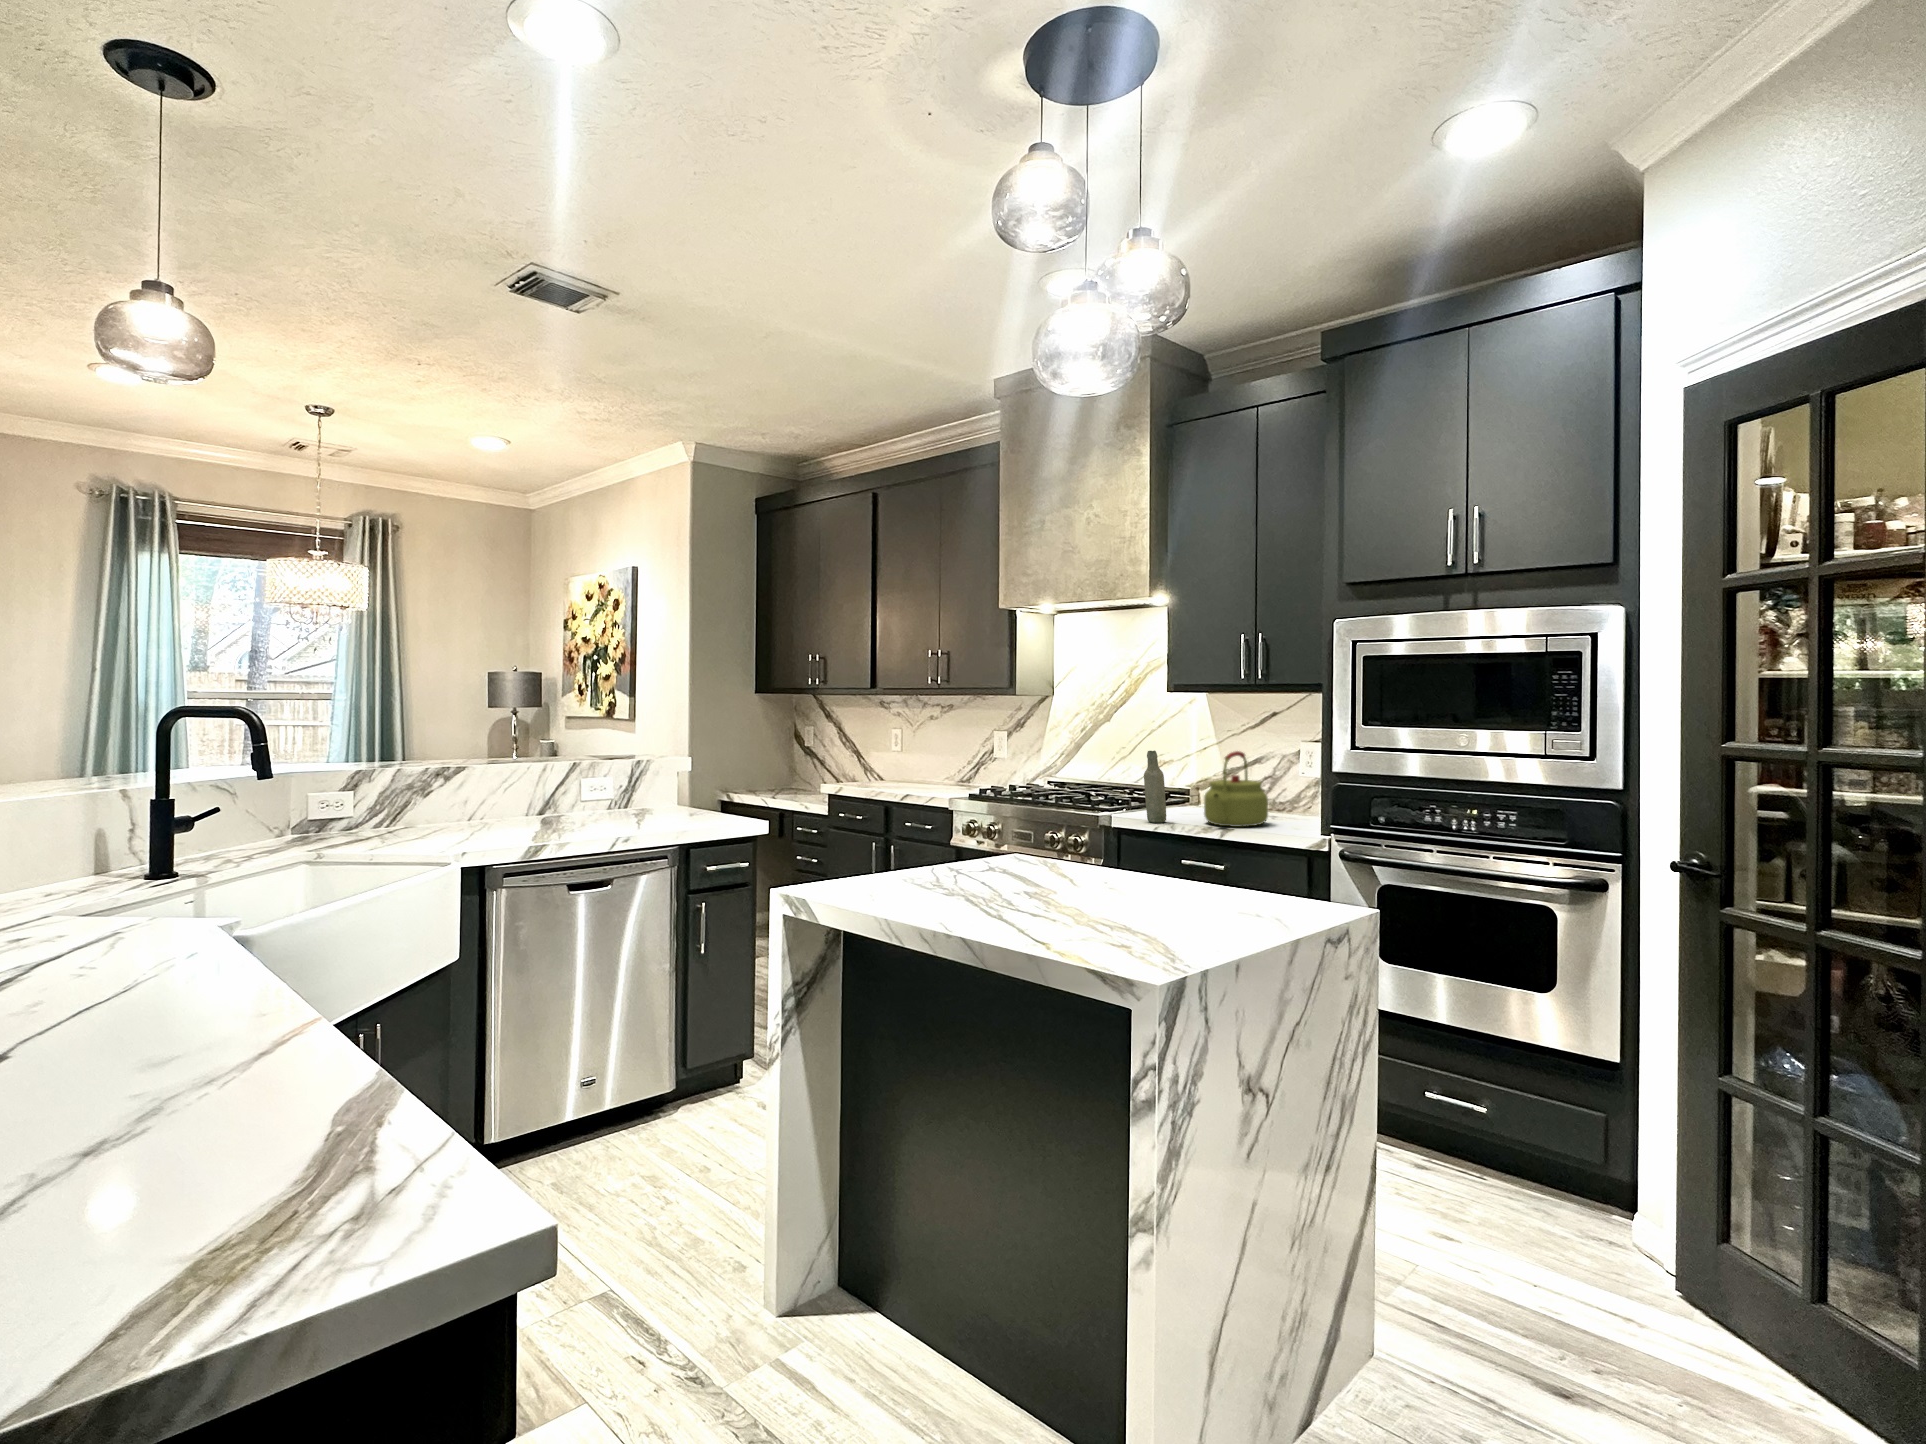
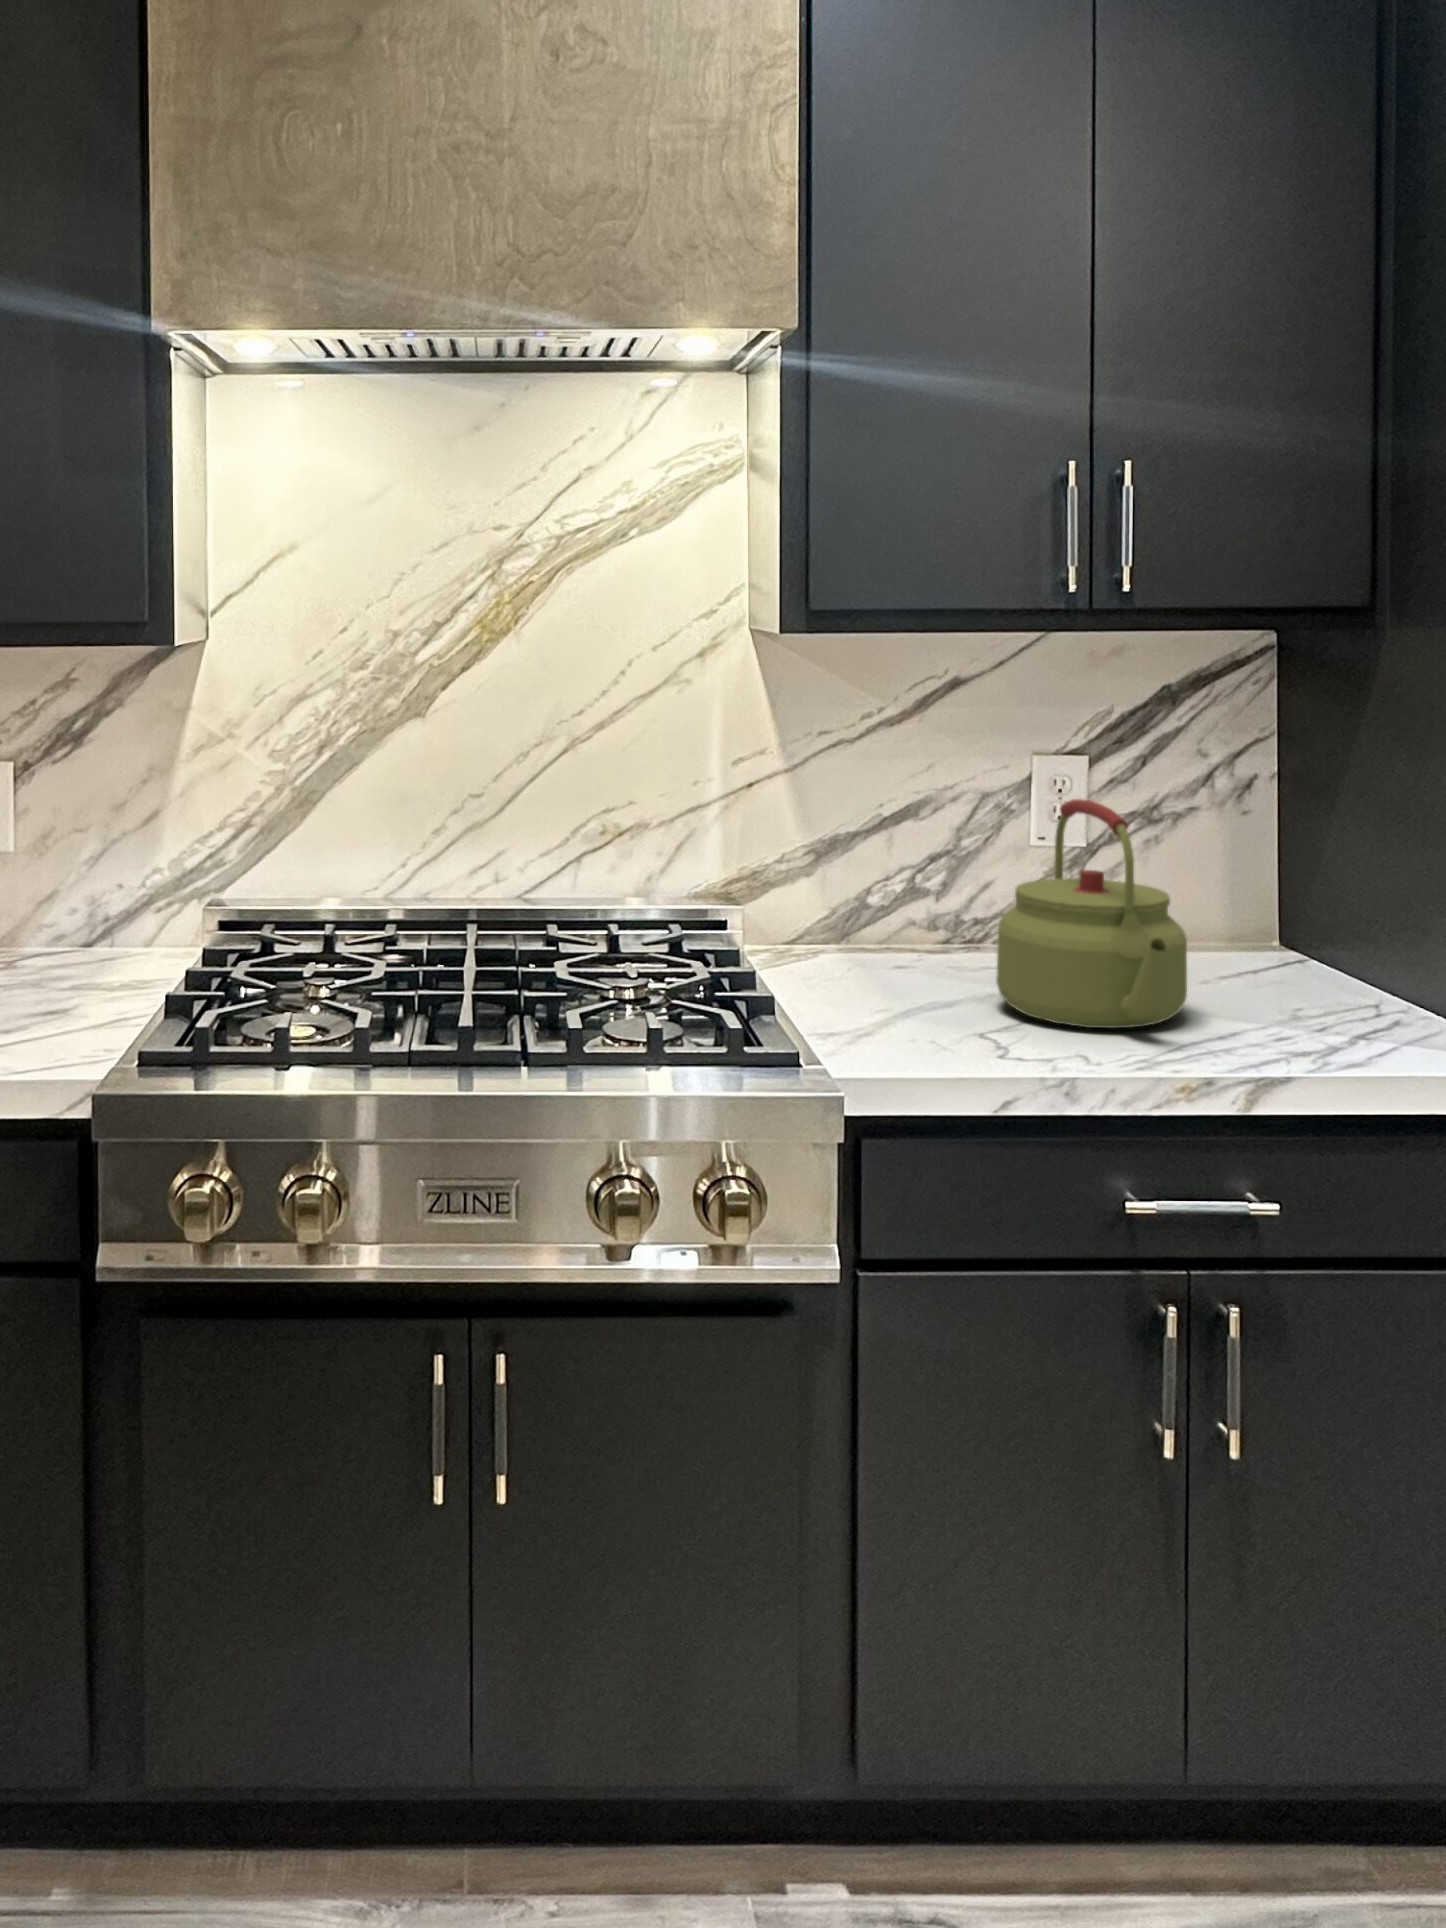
bottle: present [1144,751,1166,823] -> none [891,817,955,1048]

